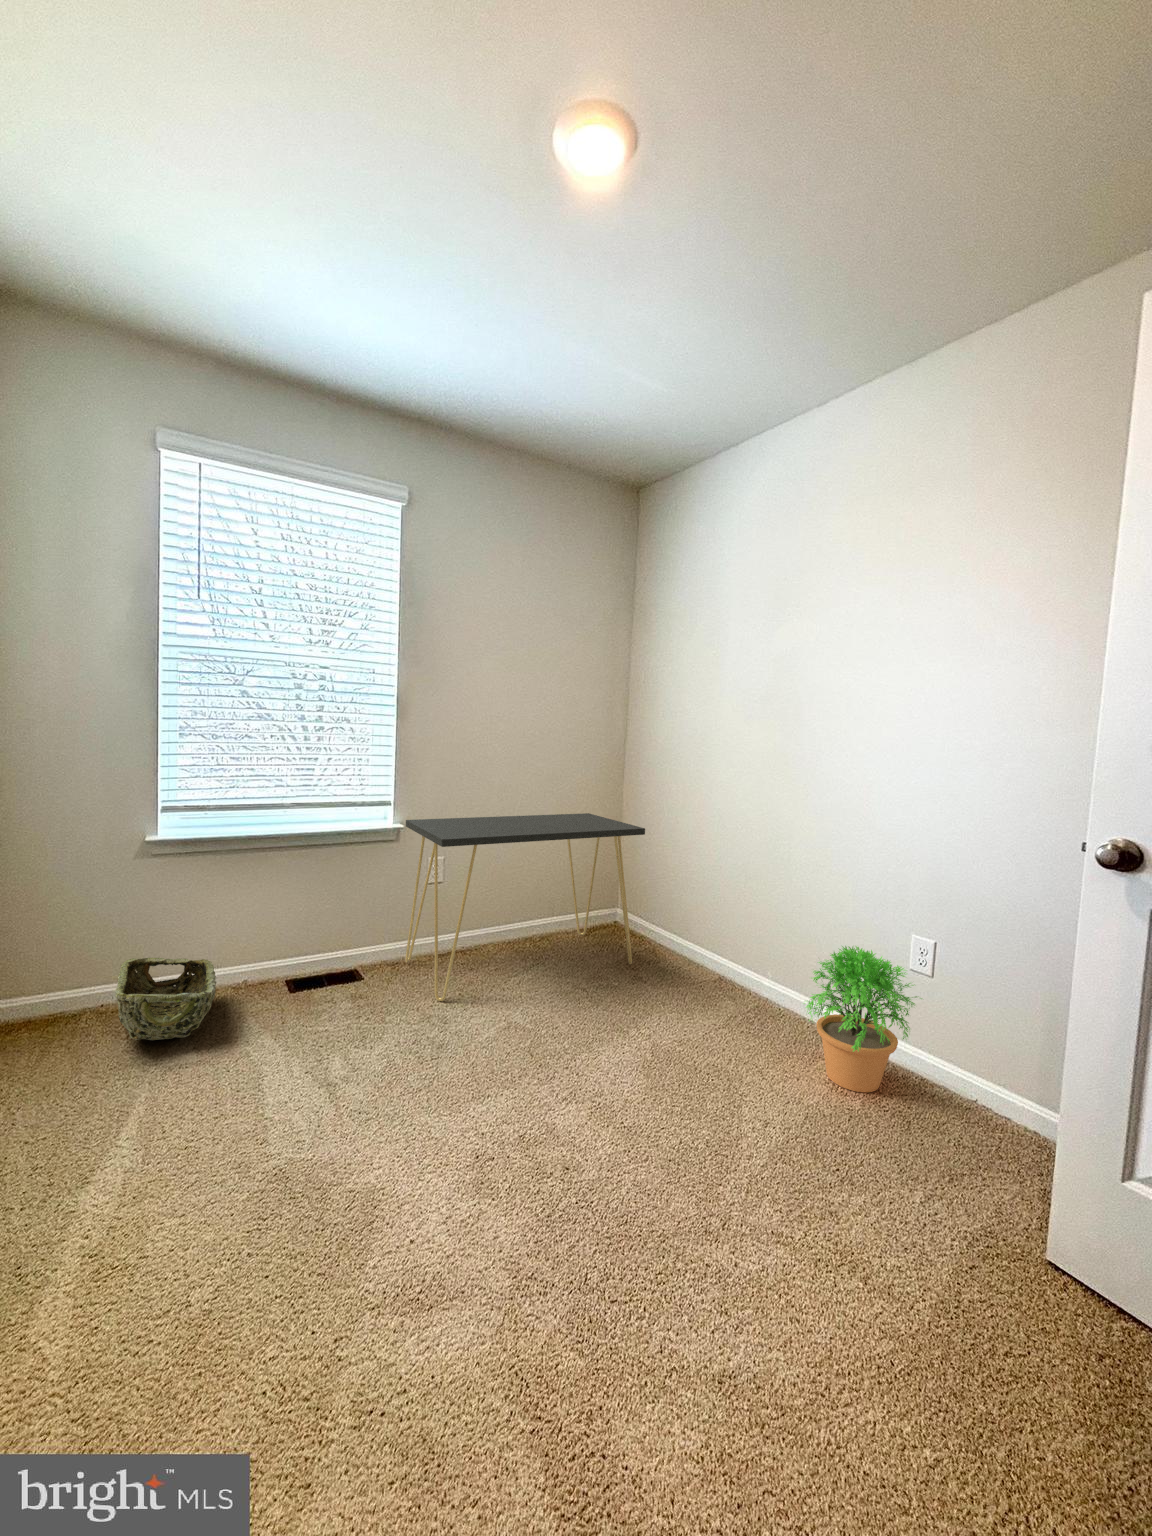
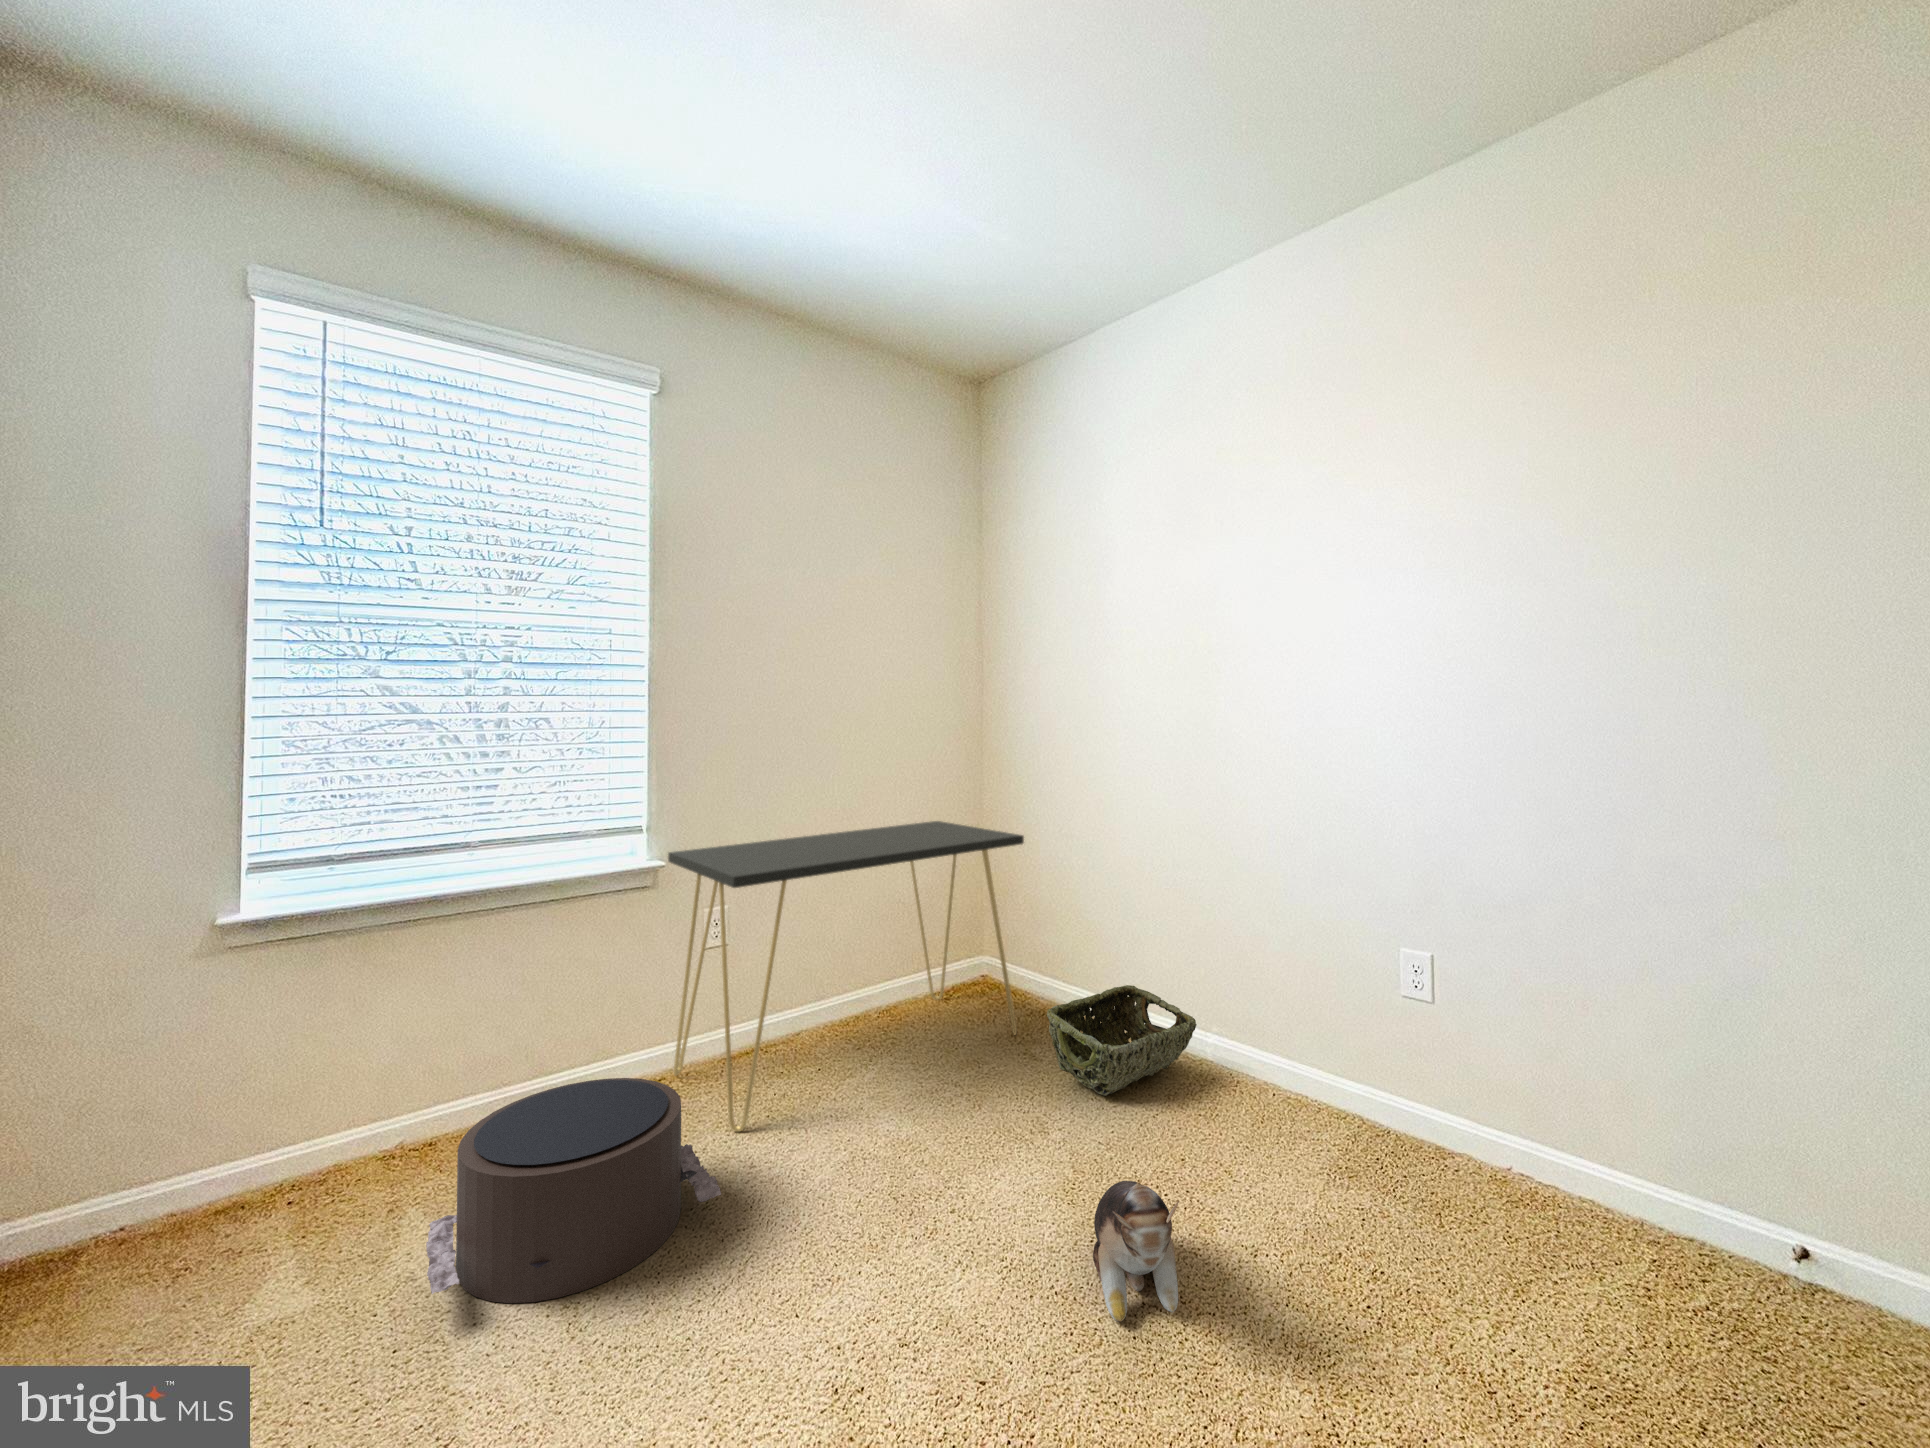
potted plant: present [806,946,922,1092] -> none [1275,971,1433,1181]
pouf: none [254,957,423,1079] -> present [426,1078,721,1303]
woven basket: present [115,958,216,1040] -> present [1047,985,1197,1096]
plush toy: none [652,1063,704,1150] -> present [1093,1181,1179,1322]

